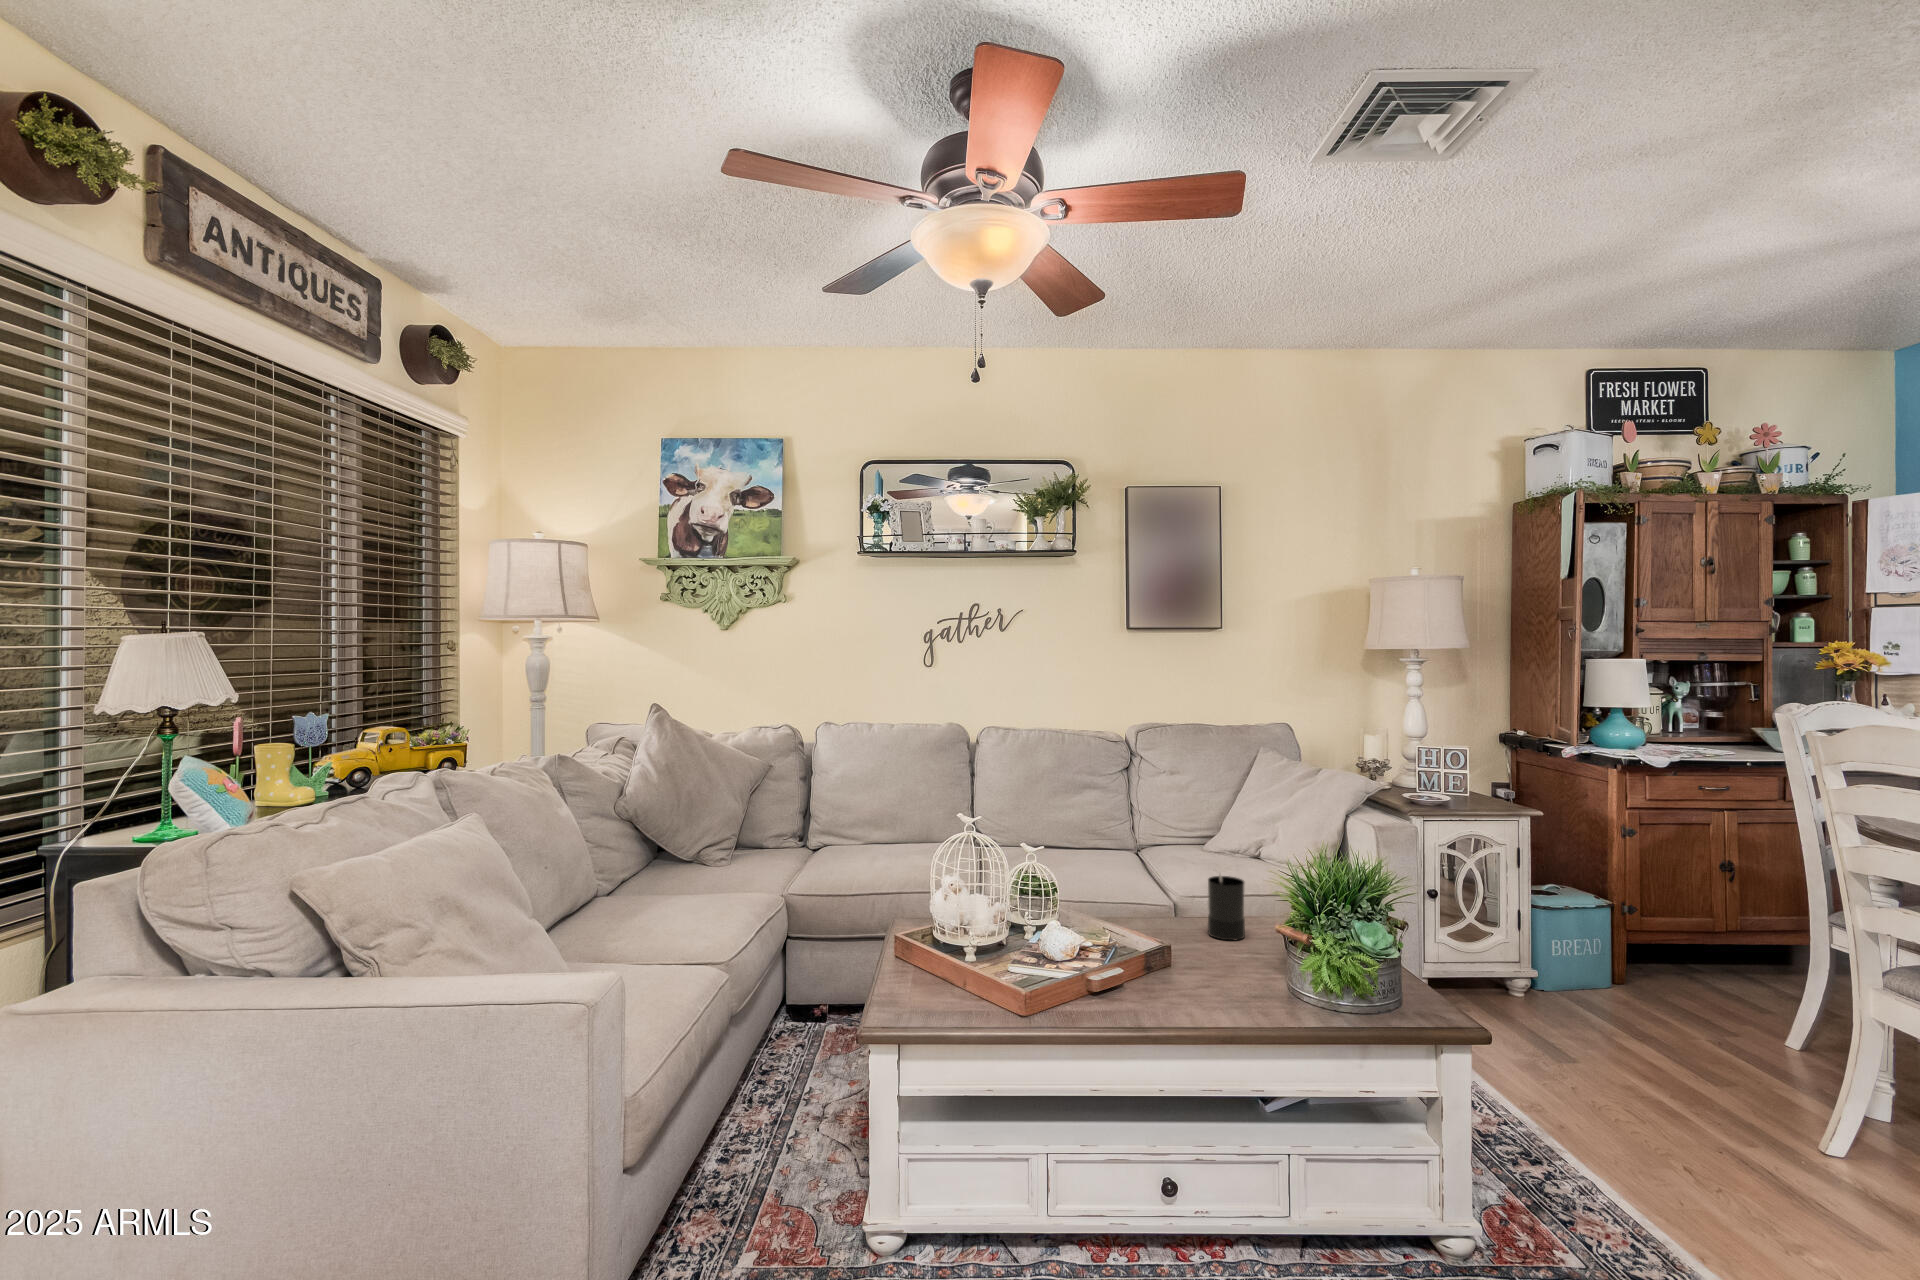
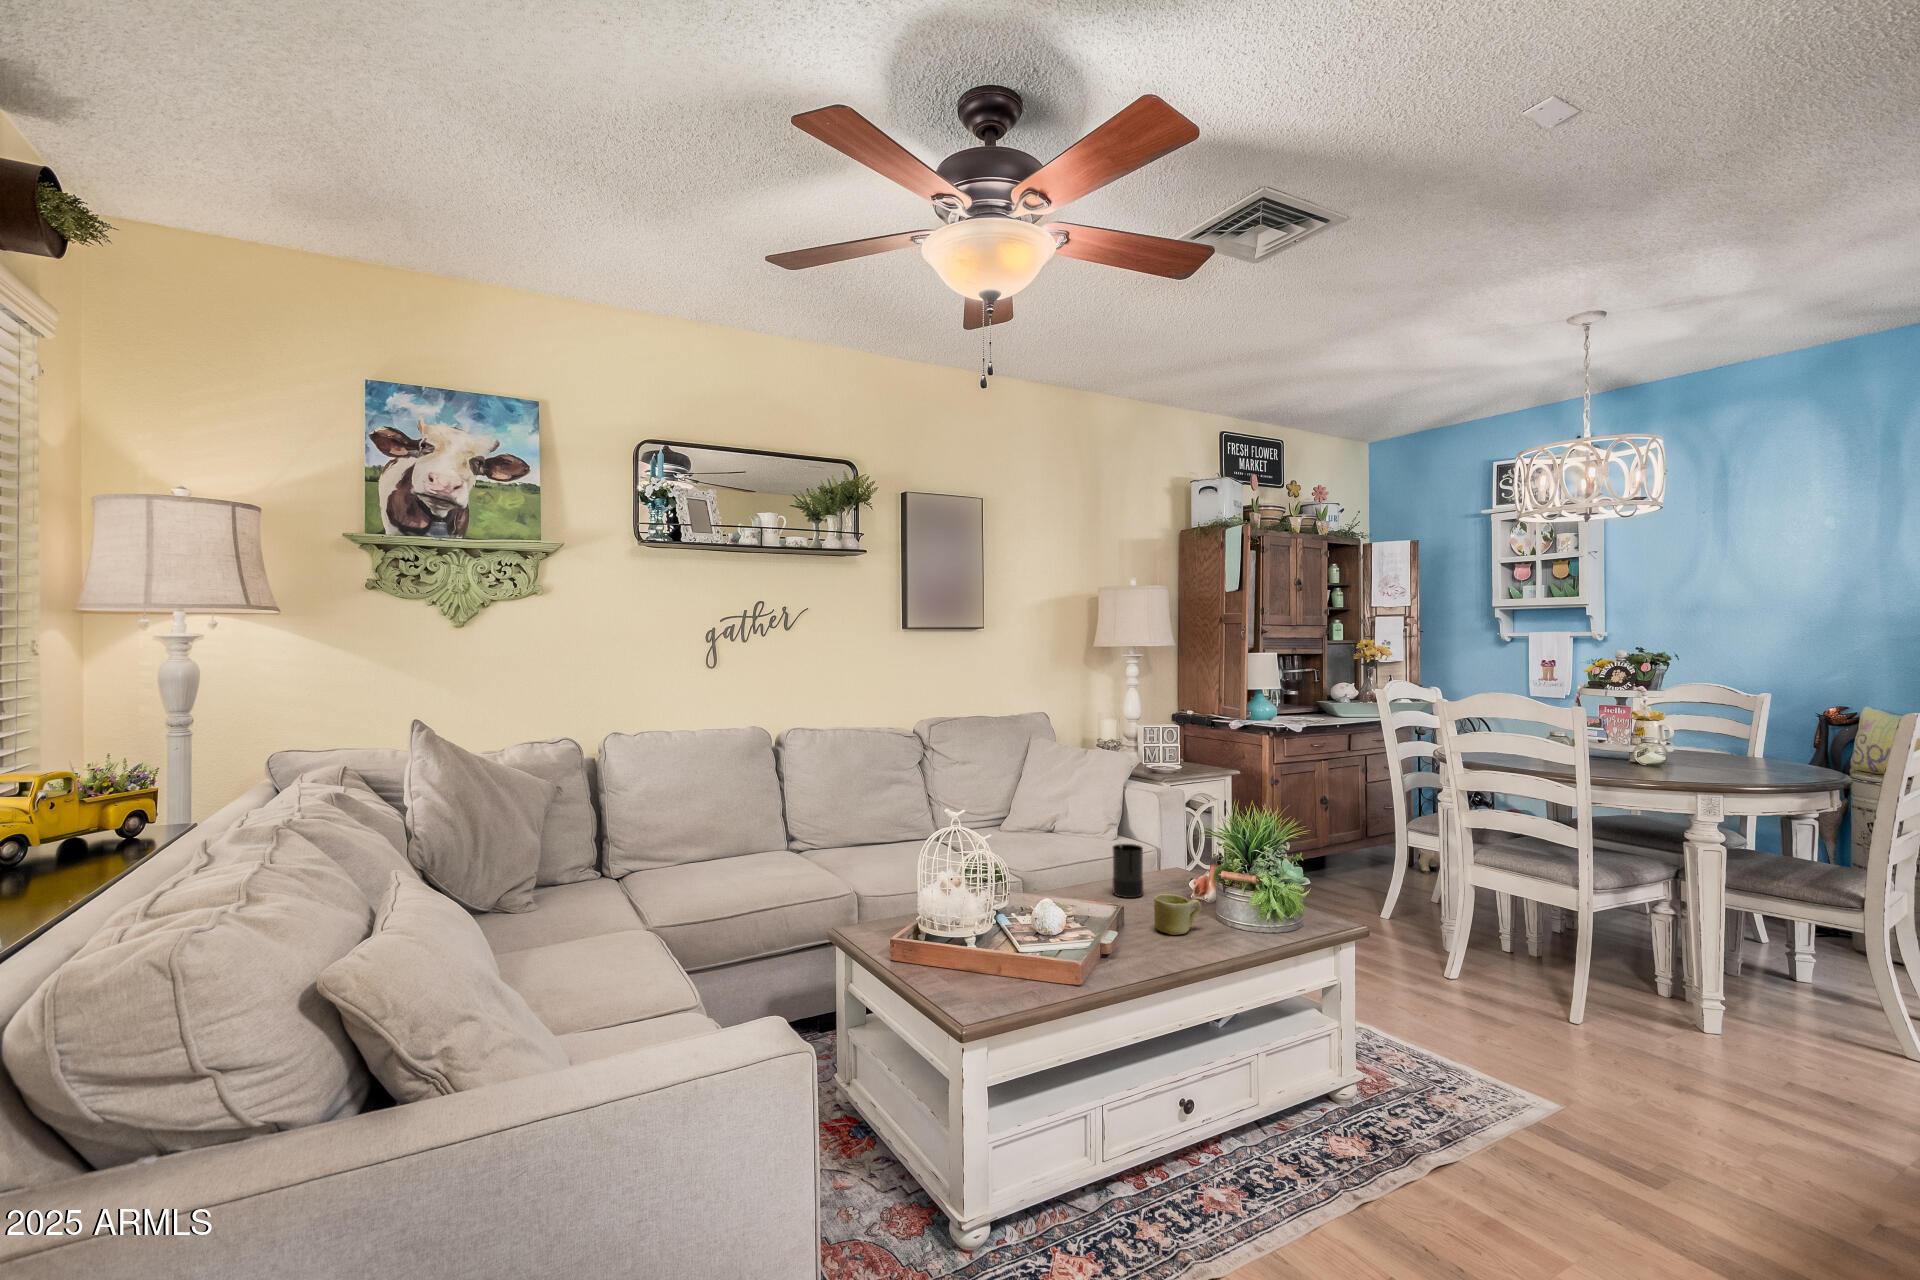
mug: none [1193,938,1252,989] -> present [1154,894,1202,935]

